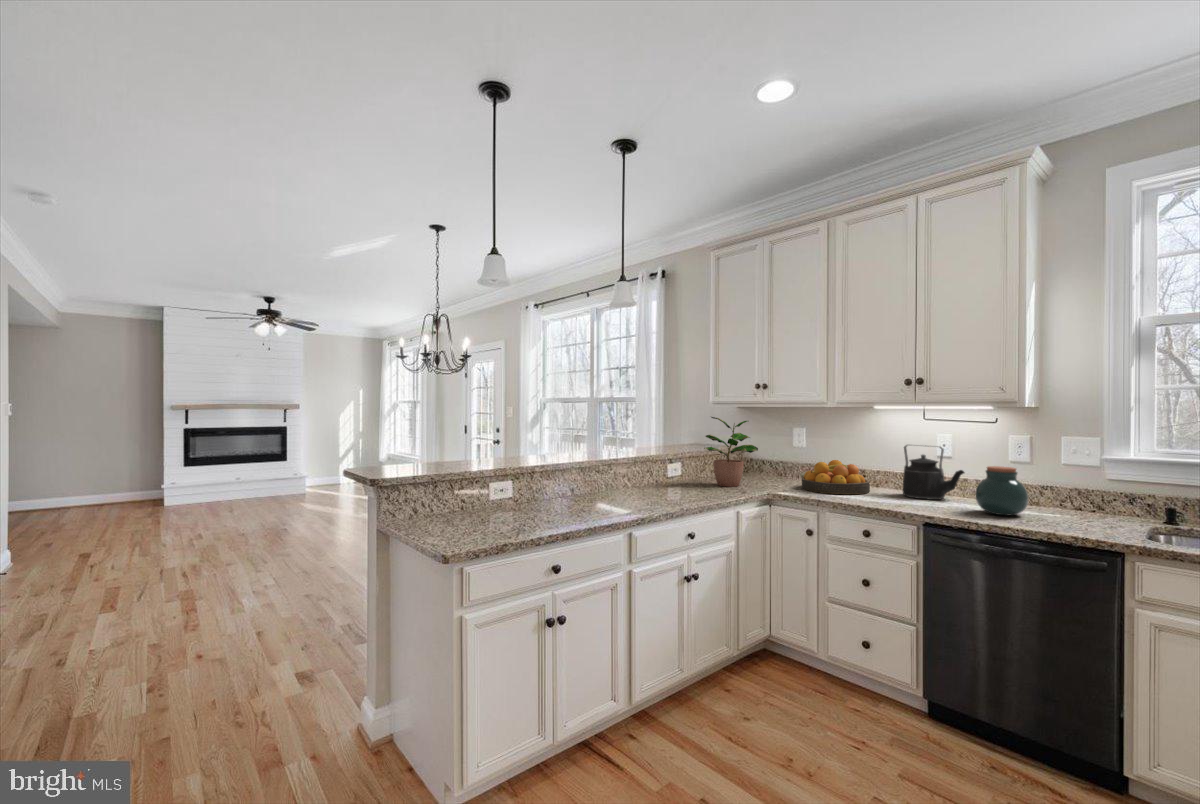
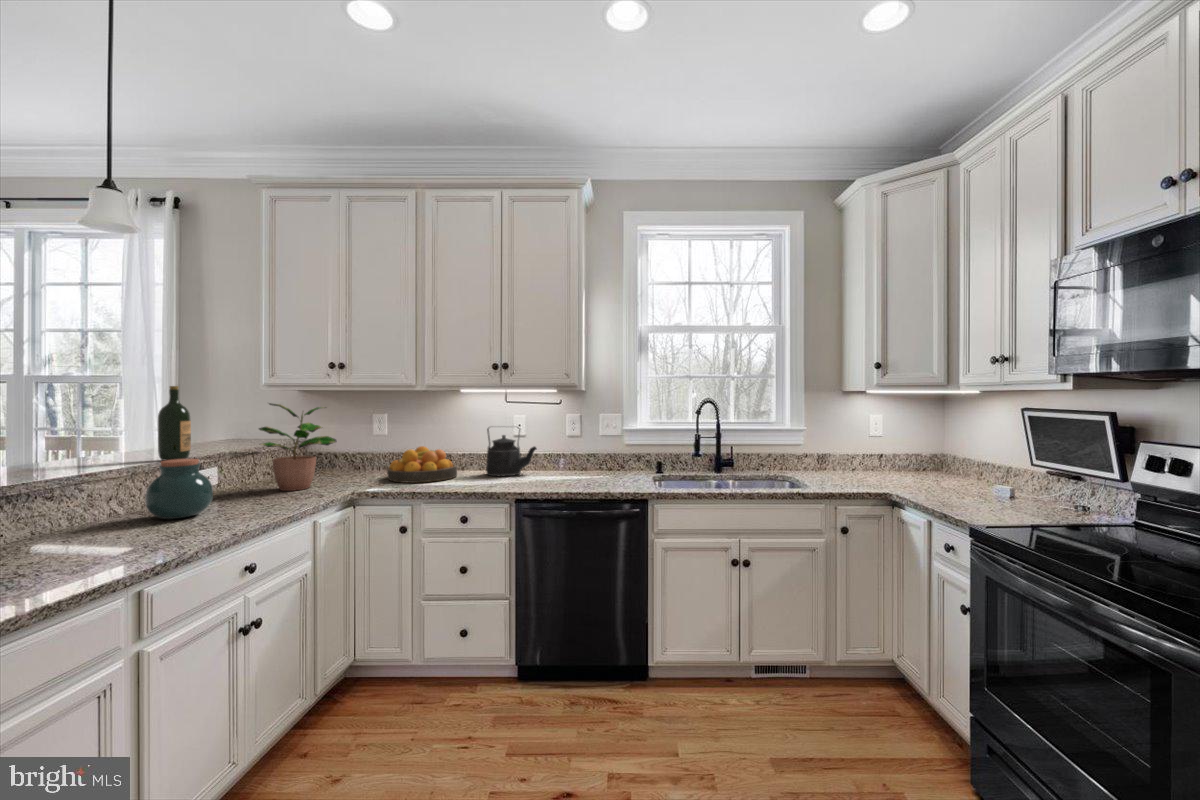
wine bottle: none [647,404,664,455] -> present [158,386,191,460]
jar: present [976,466,1028,515] -> present [145,459,213,519]

